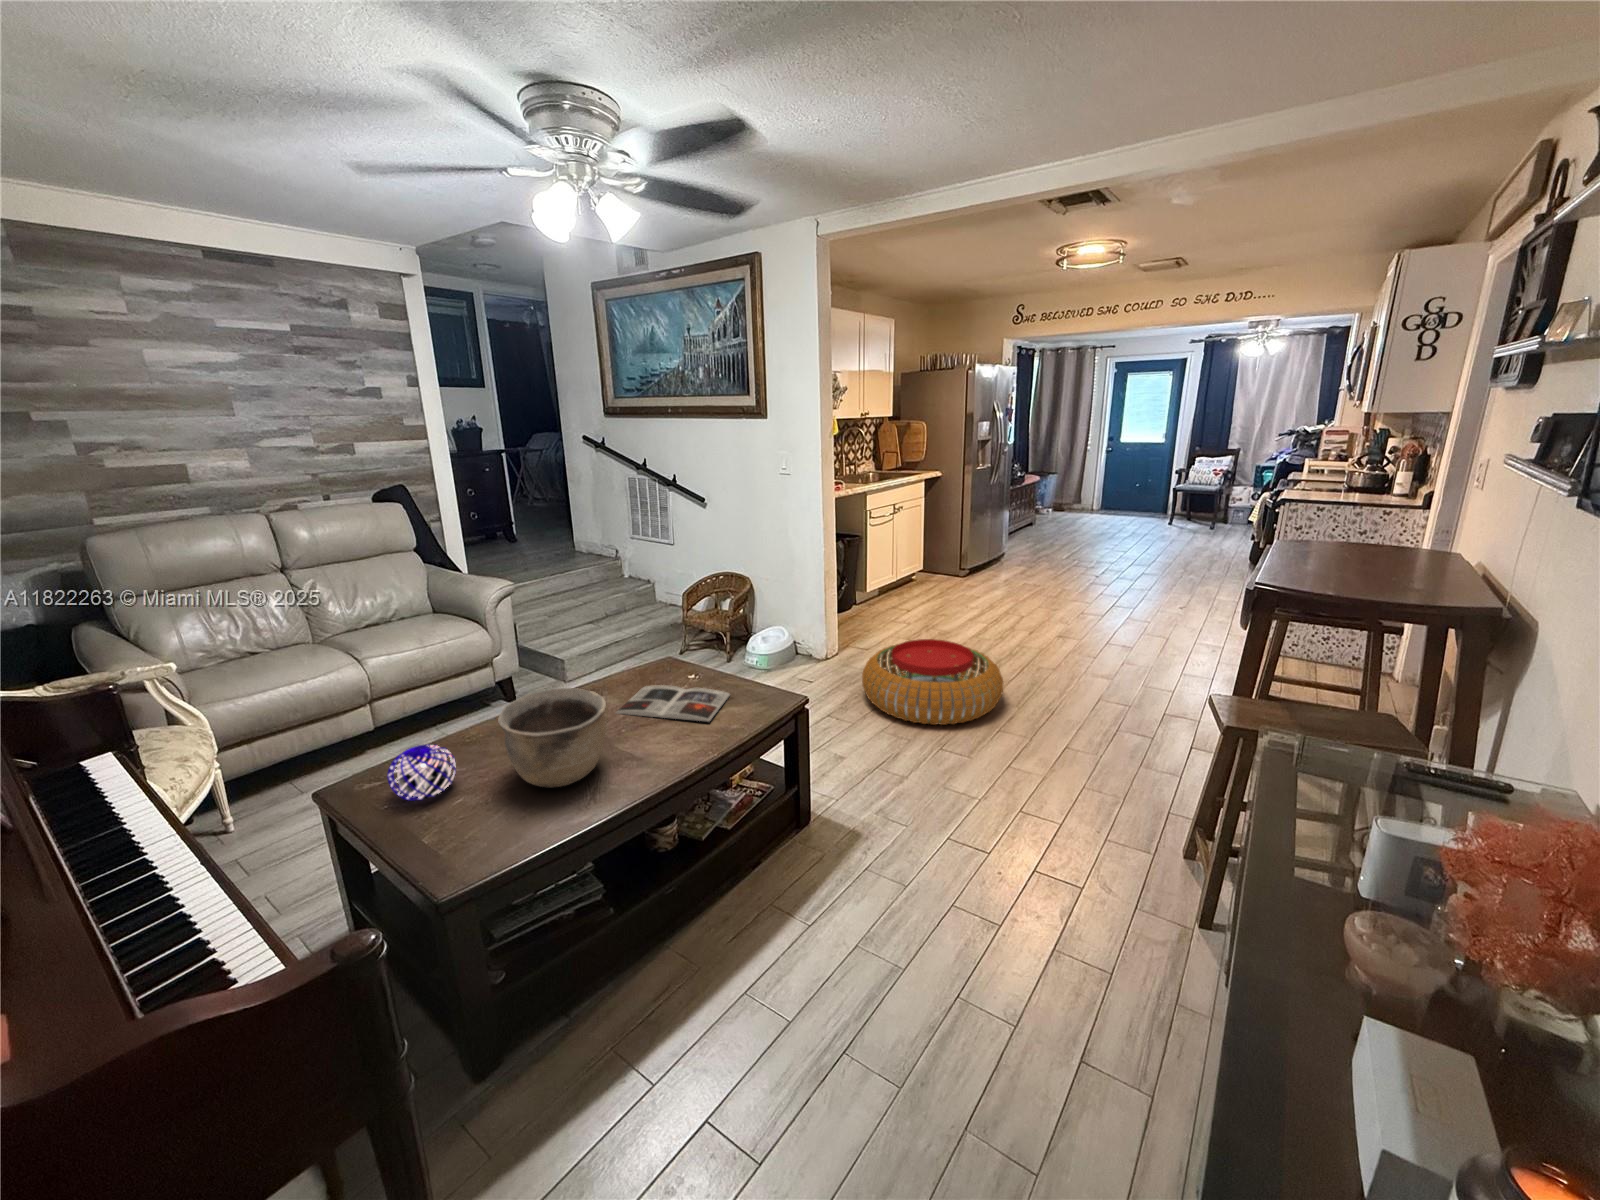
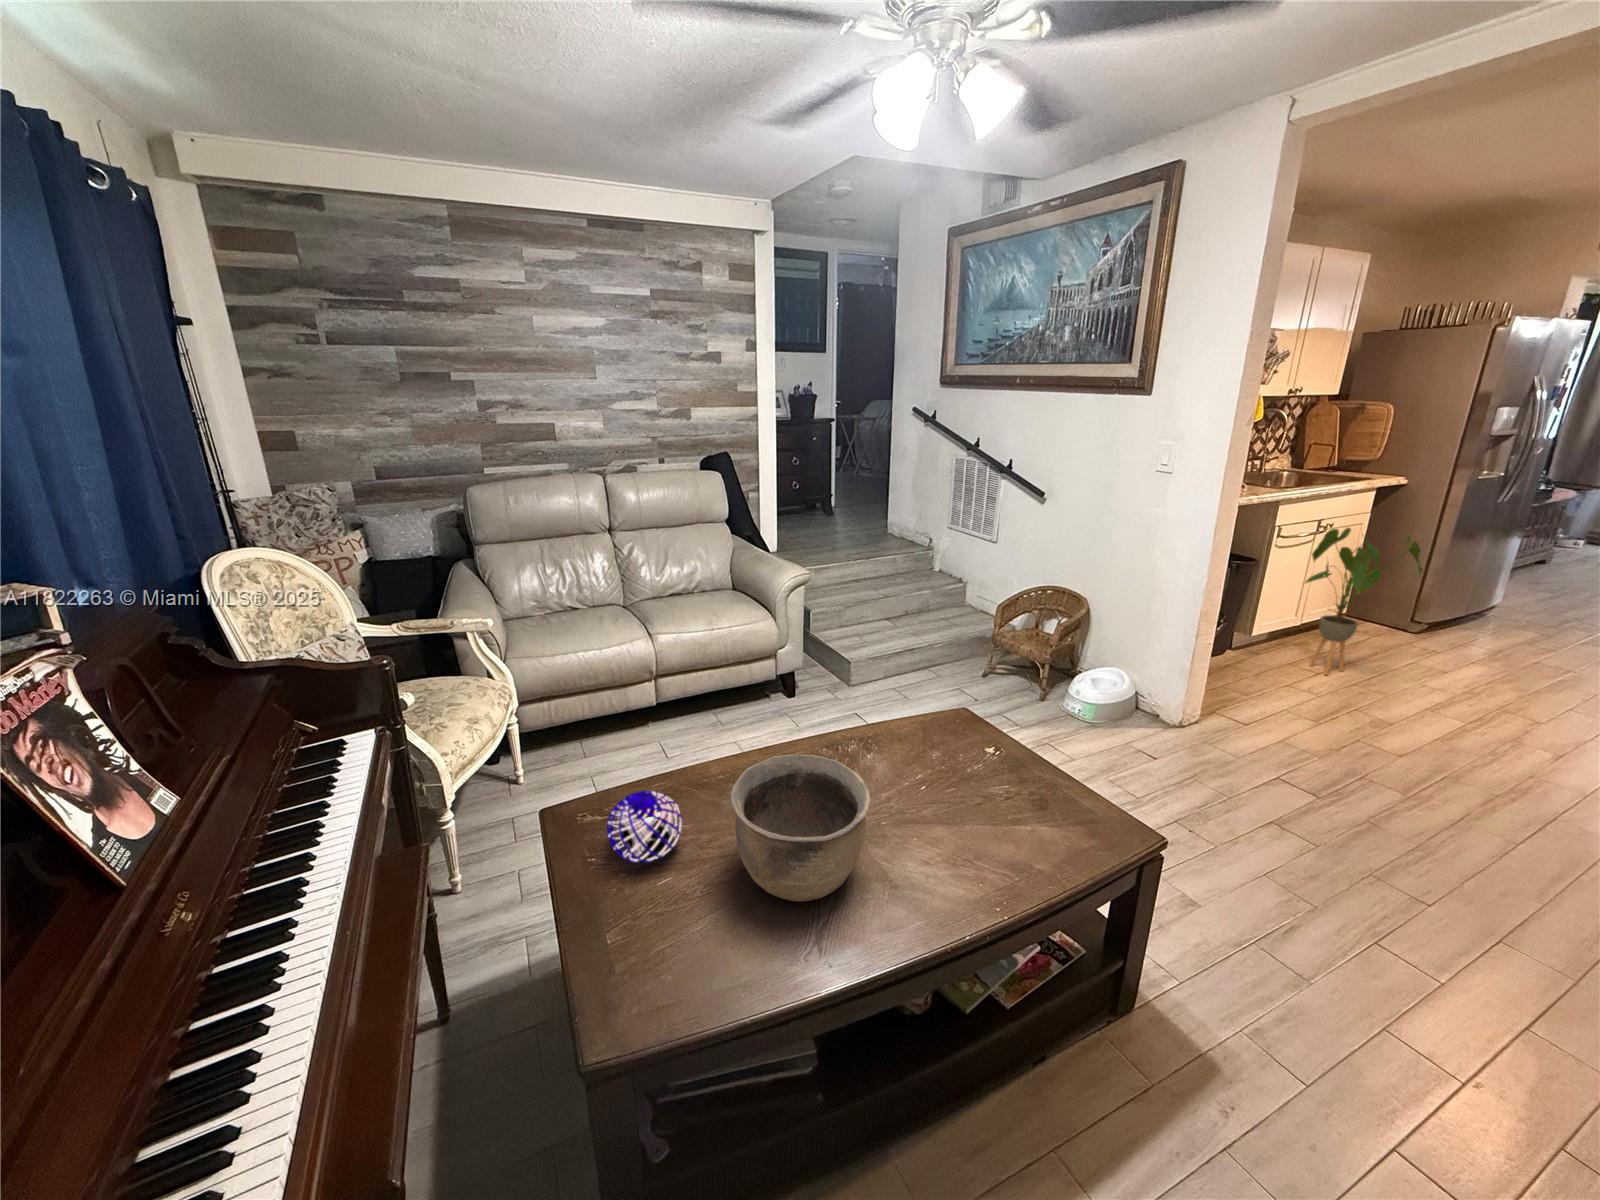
house plant: none [888,507,951,609] -> present [1305,528,1423,675]
pouf: present [862,639,1004,725] -> none [1243,740,1532,909]
magazine: present [616,685,730,722] -> none [885,753,1050,845]

